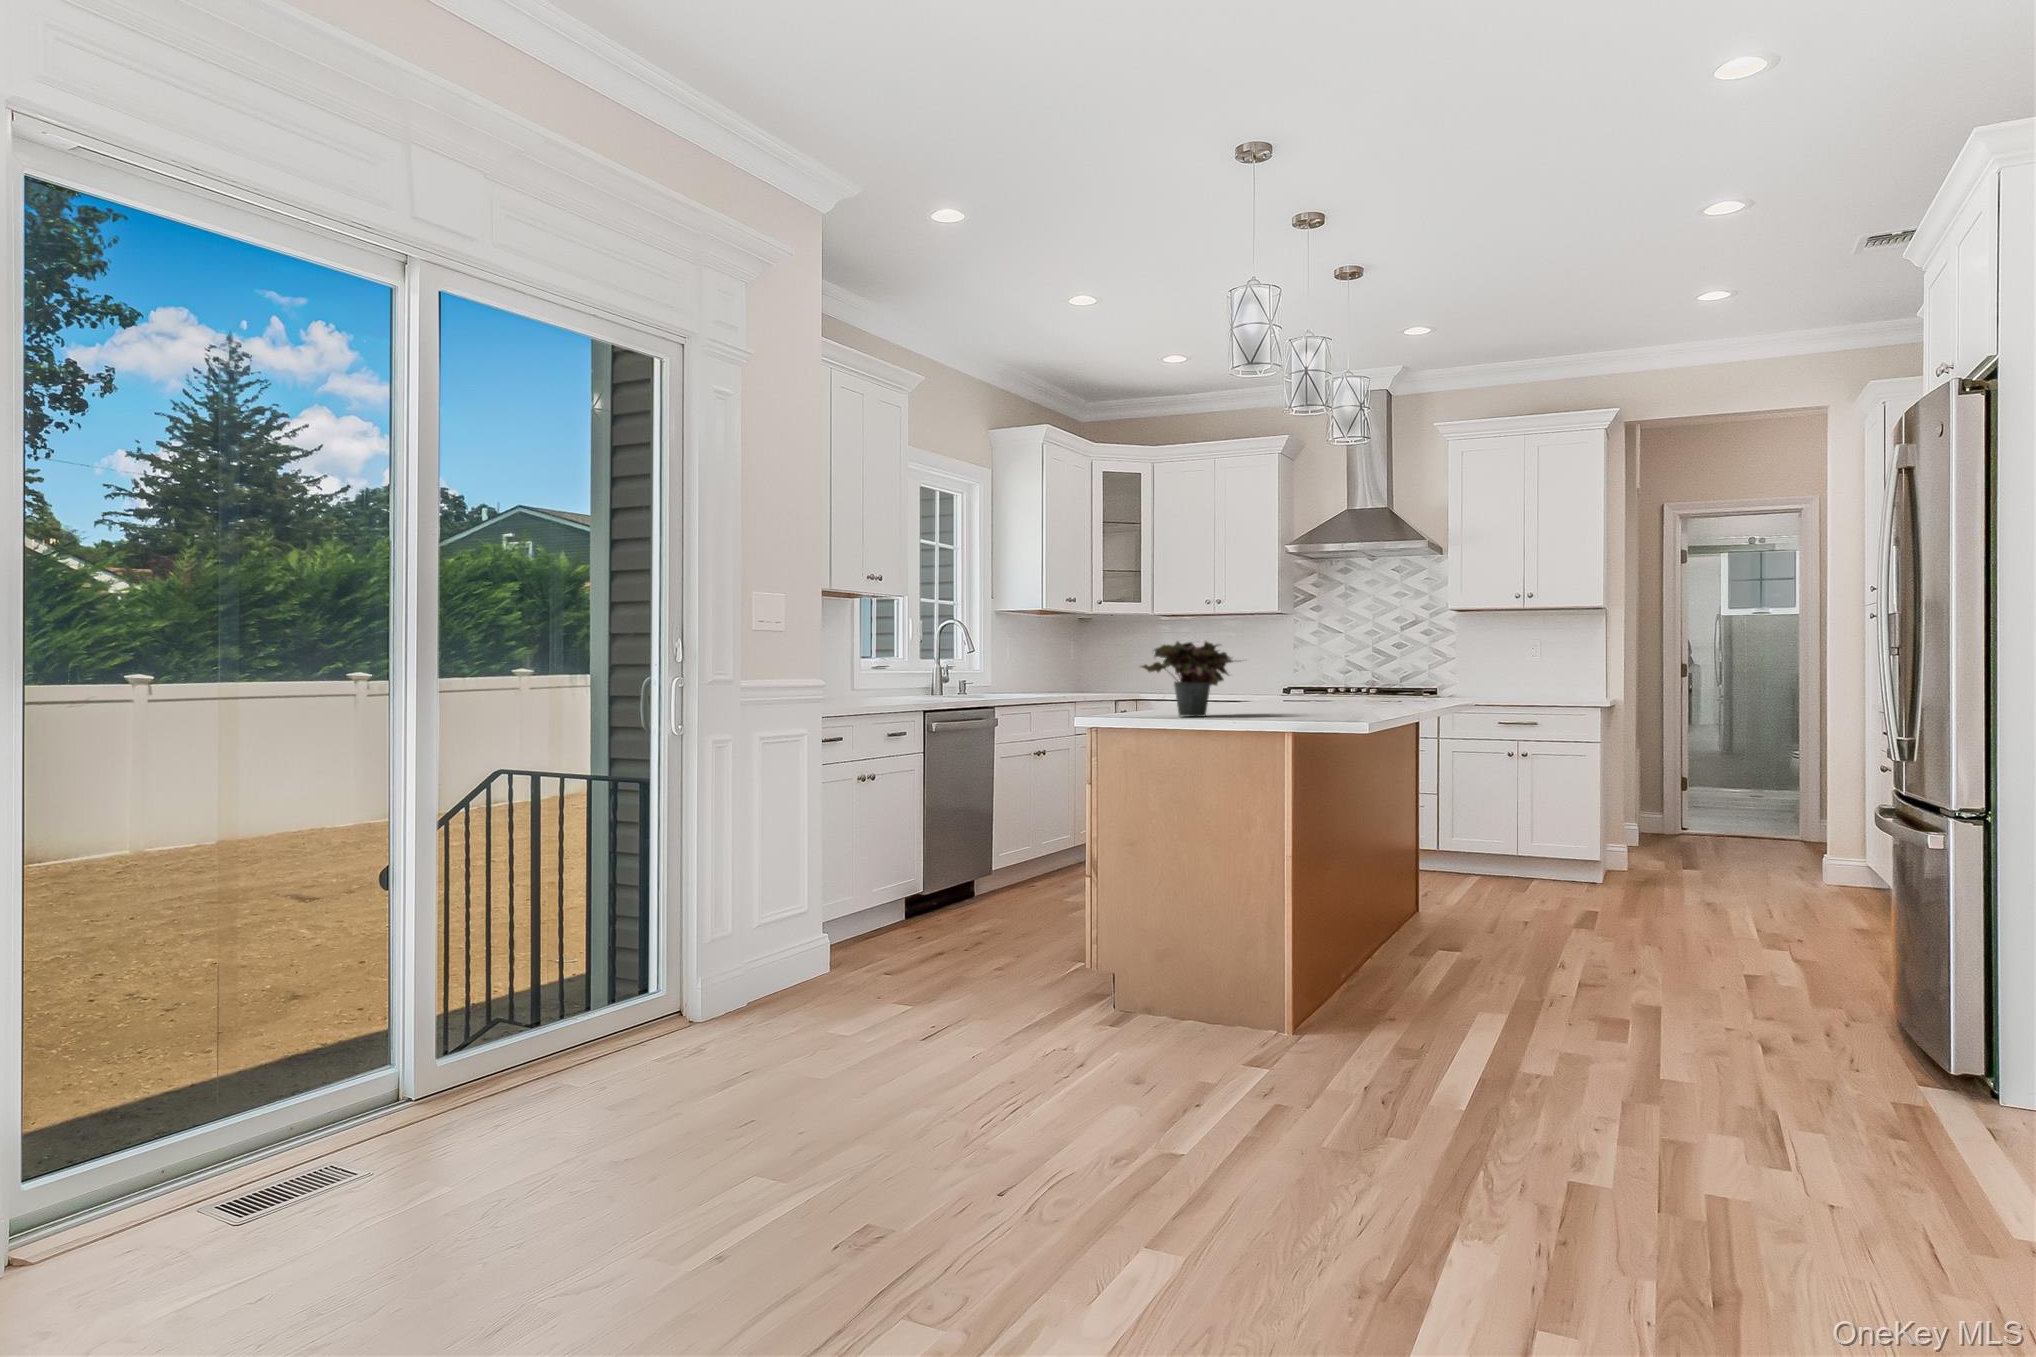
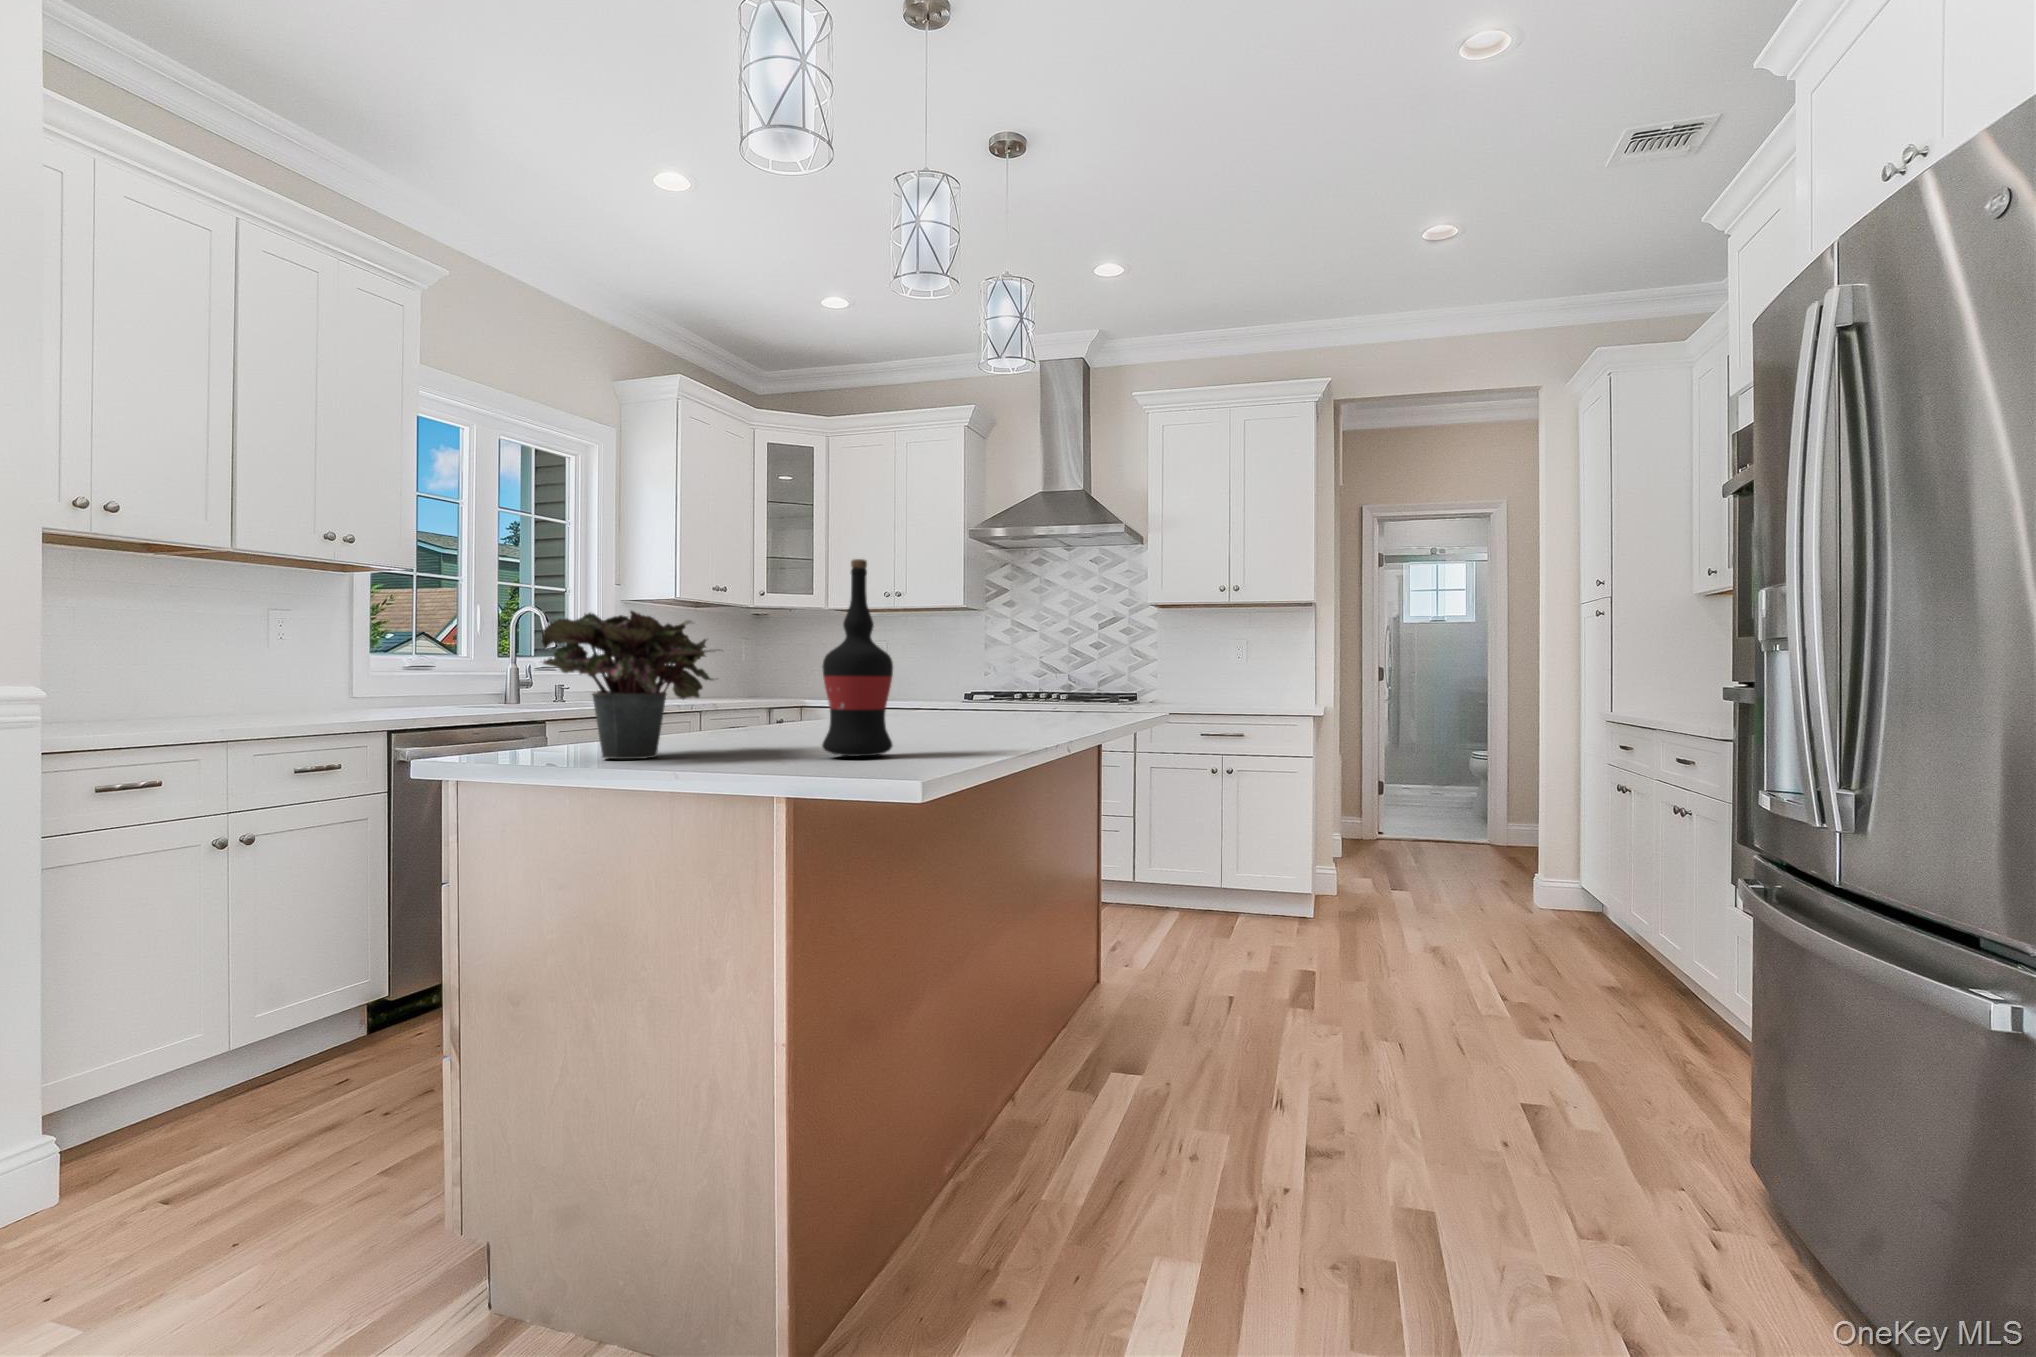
wine bottle: none [1300,612,1338,715] -> present [822,559,893,756]

